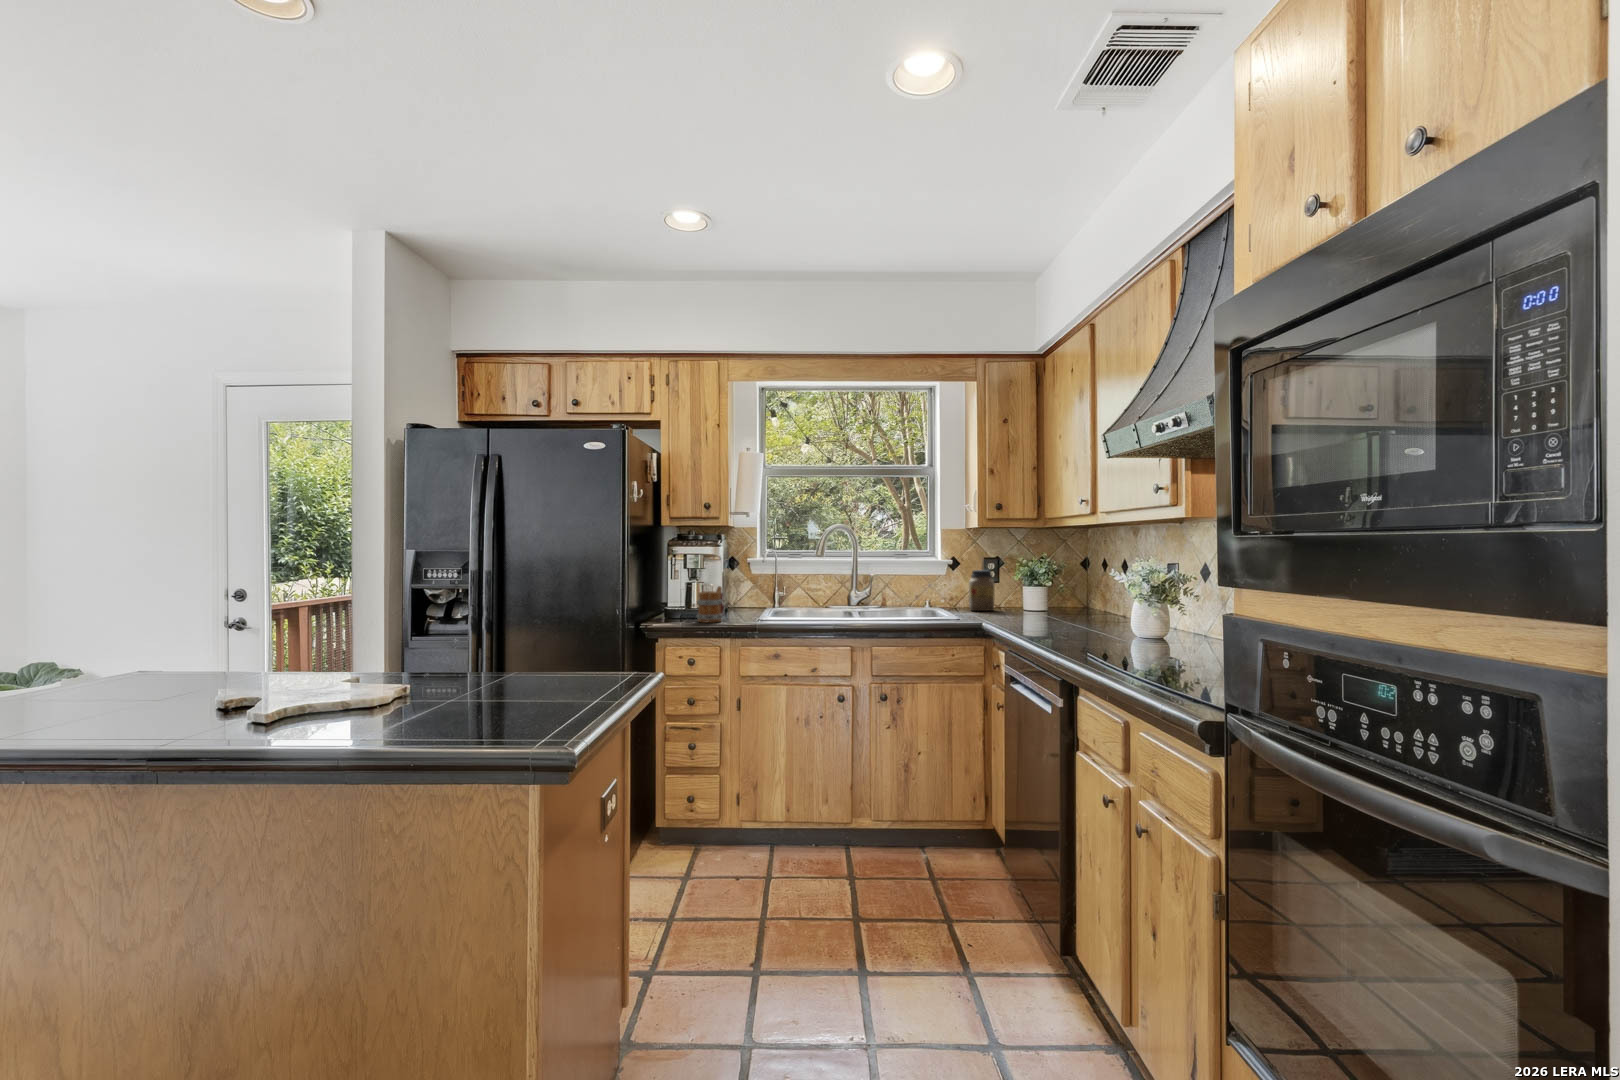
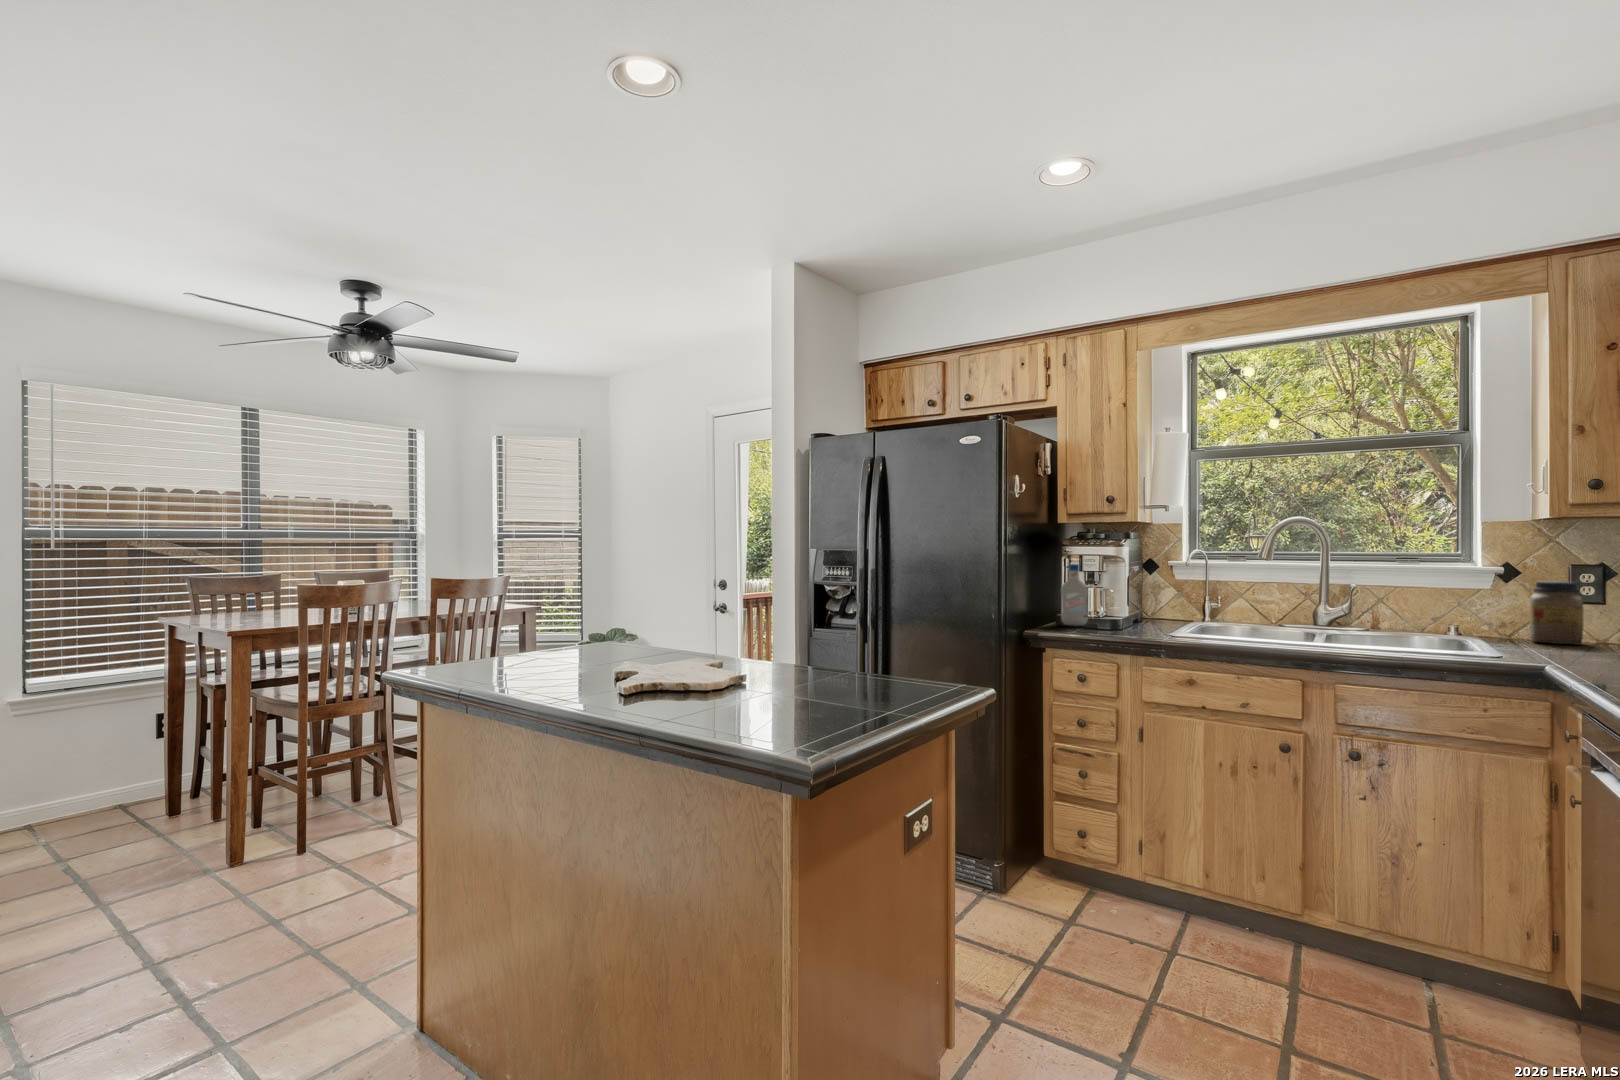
bottle: none [666,563,689,619] -> present [1061,564,1088,626]
mug: present [697,586,724,622] -> none [1091,591,1127,633]

